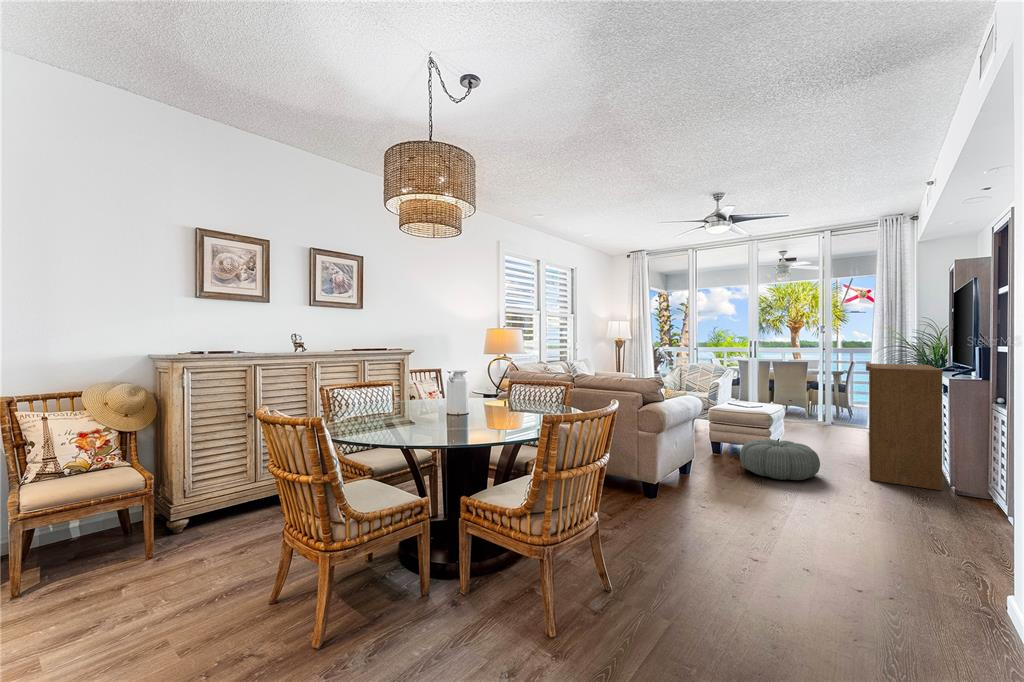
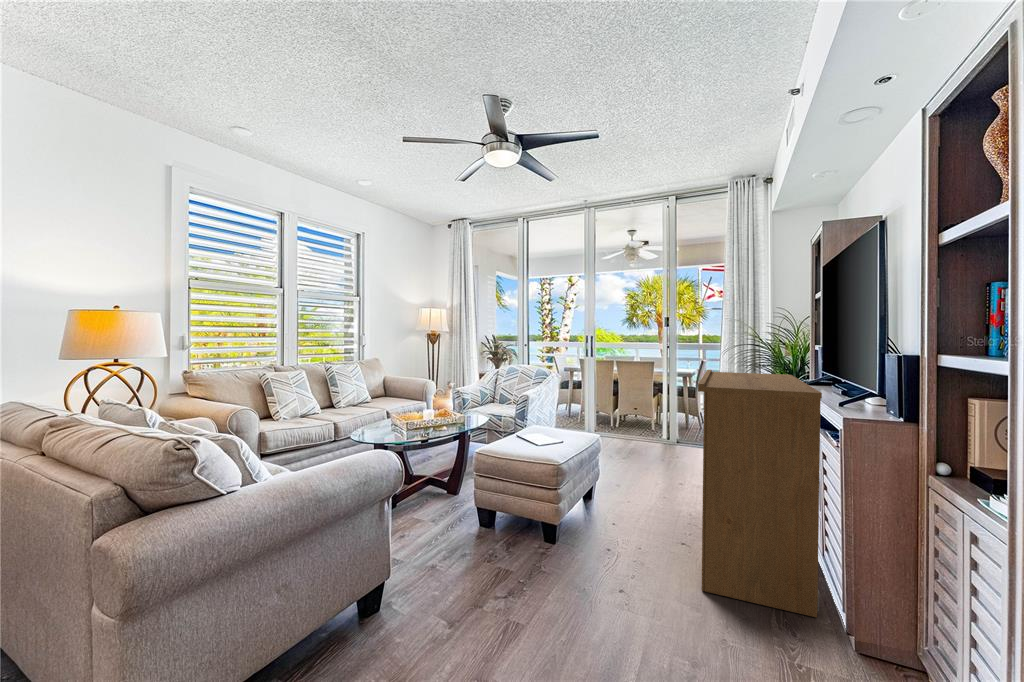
pouf: present [740,439,820,480] -> none [489,510,619,609]

